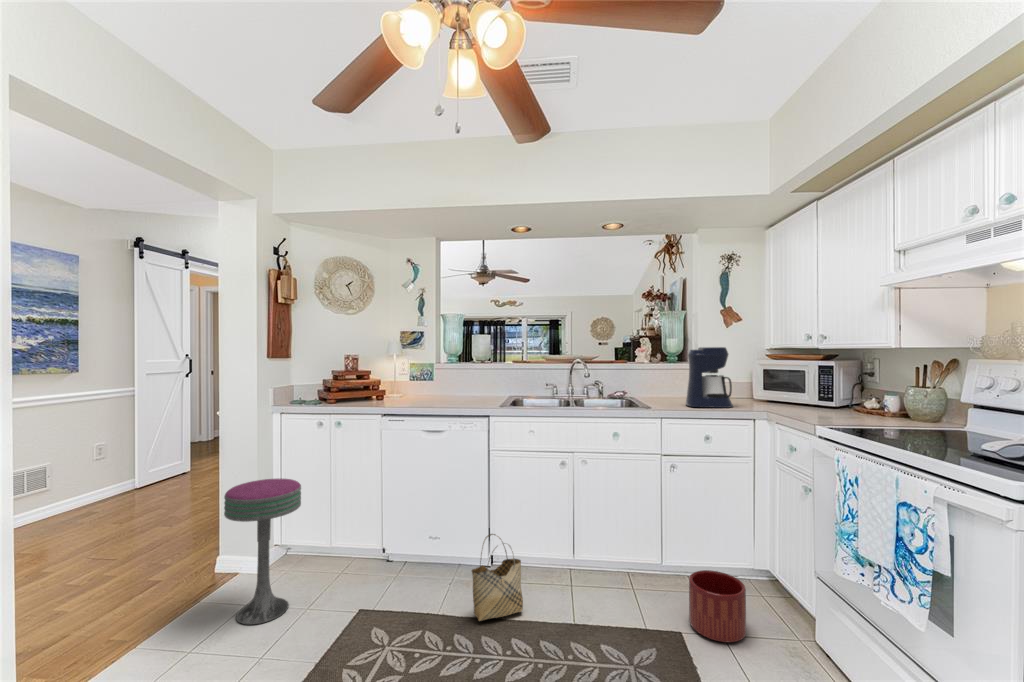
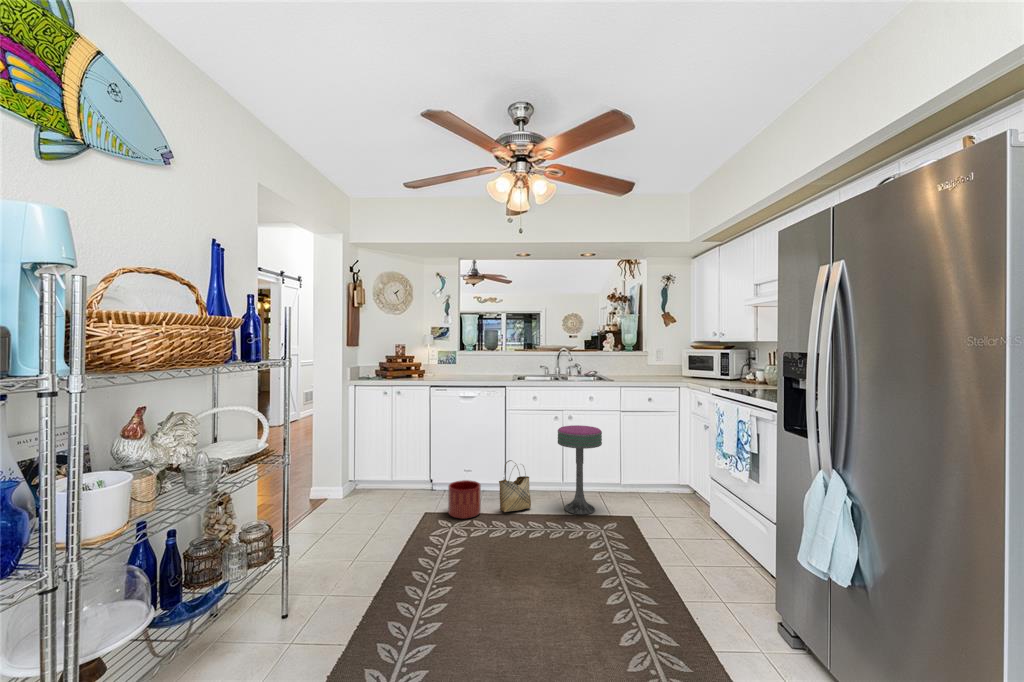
coffee maker: present [686,347,733,408] -> none [636,340,667,380]
bar stool: present [224,478,301,625] -> present [558,425,602,515]
planter: present [689,570,746,642] -> present [448,480,481,519]

